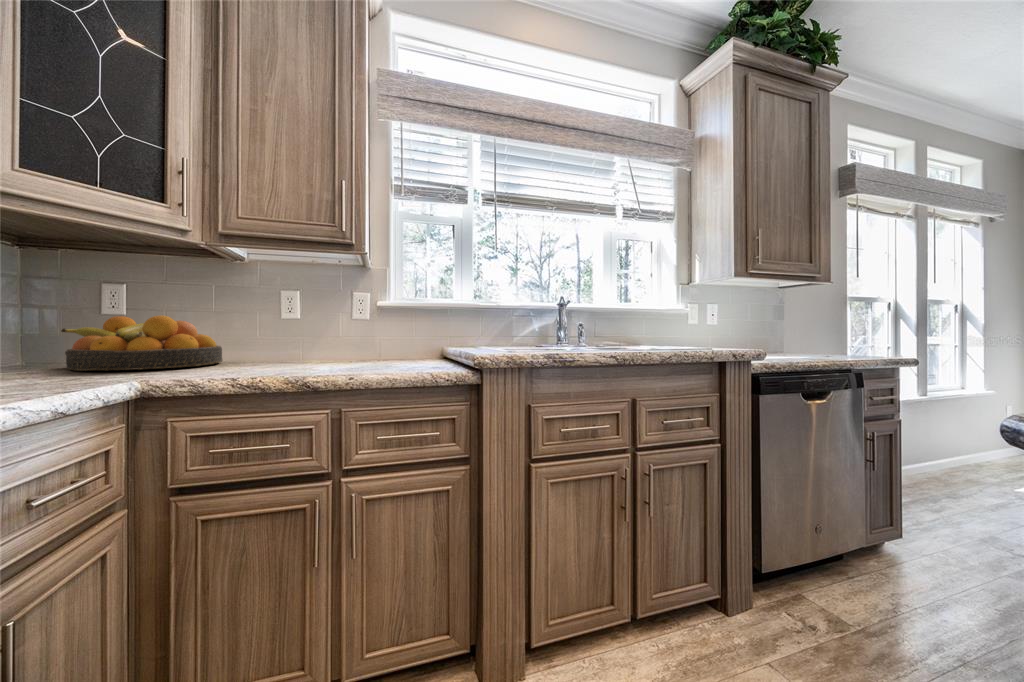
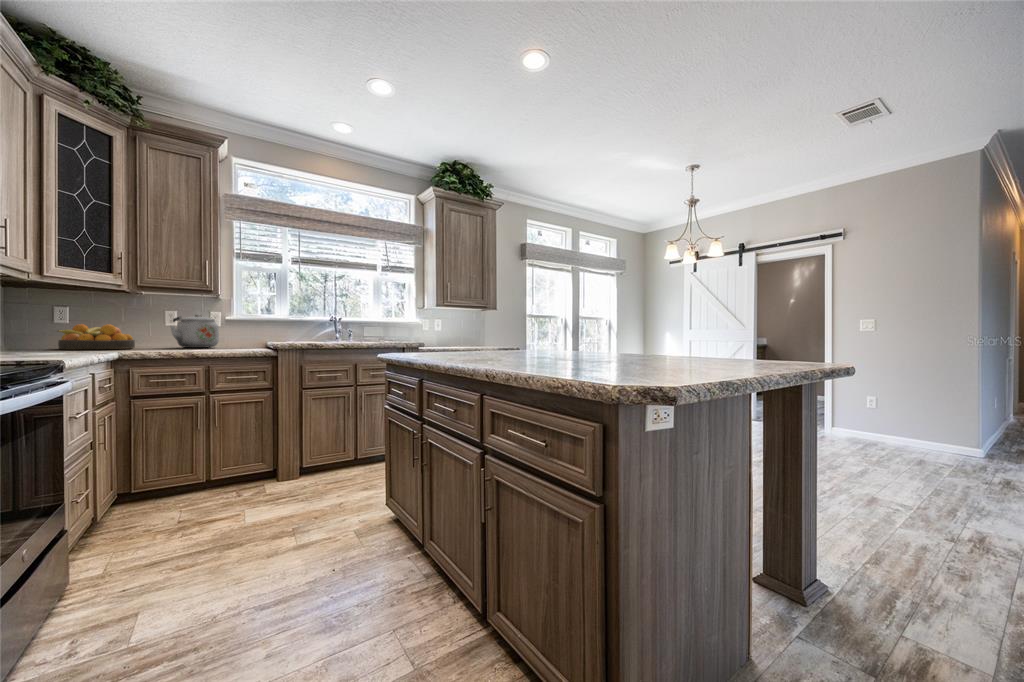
kettle: none [284,297,369,360] -> present [171,315,219,348]

